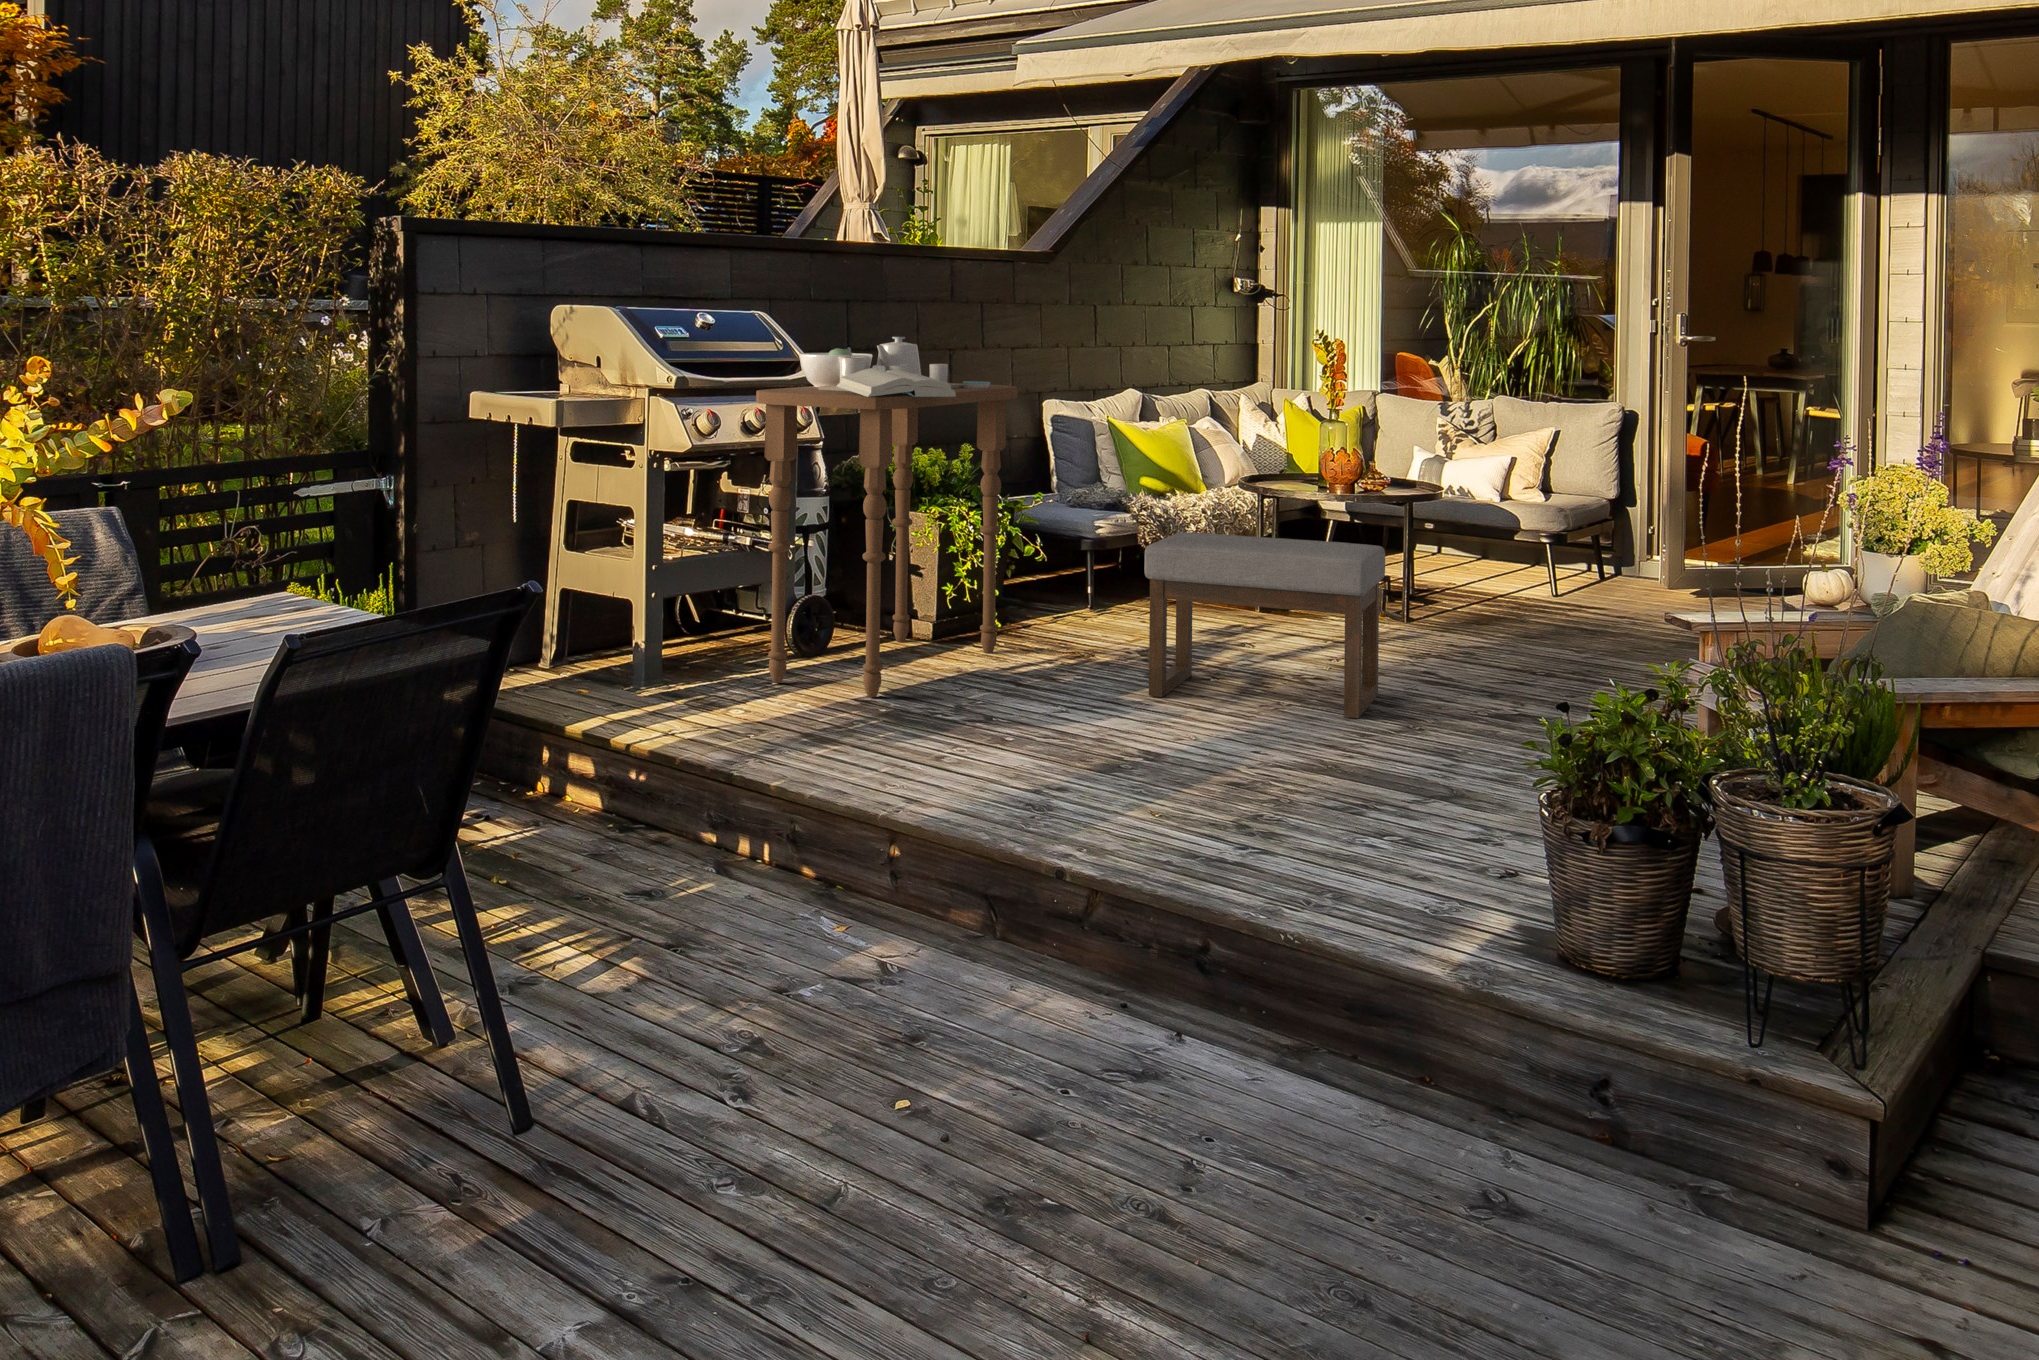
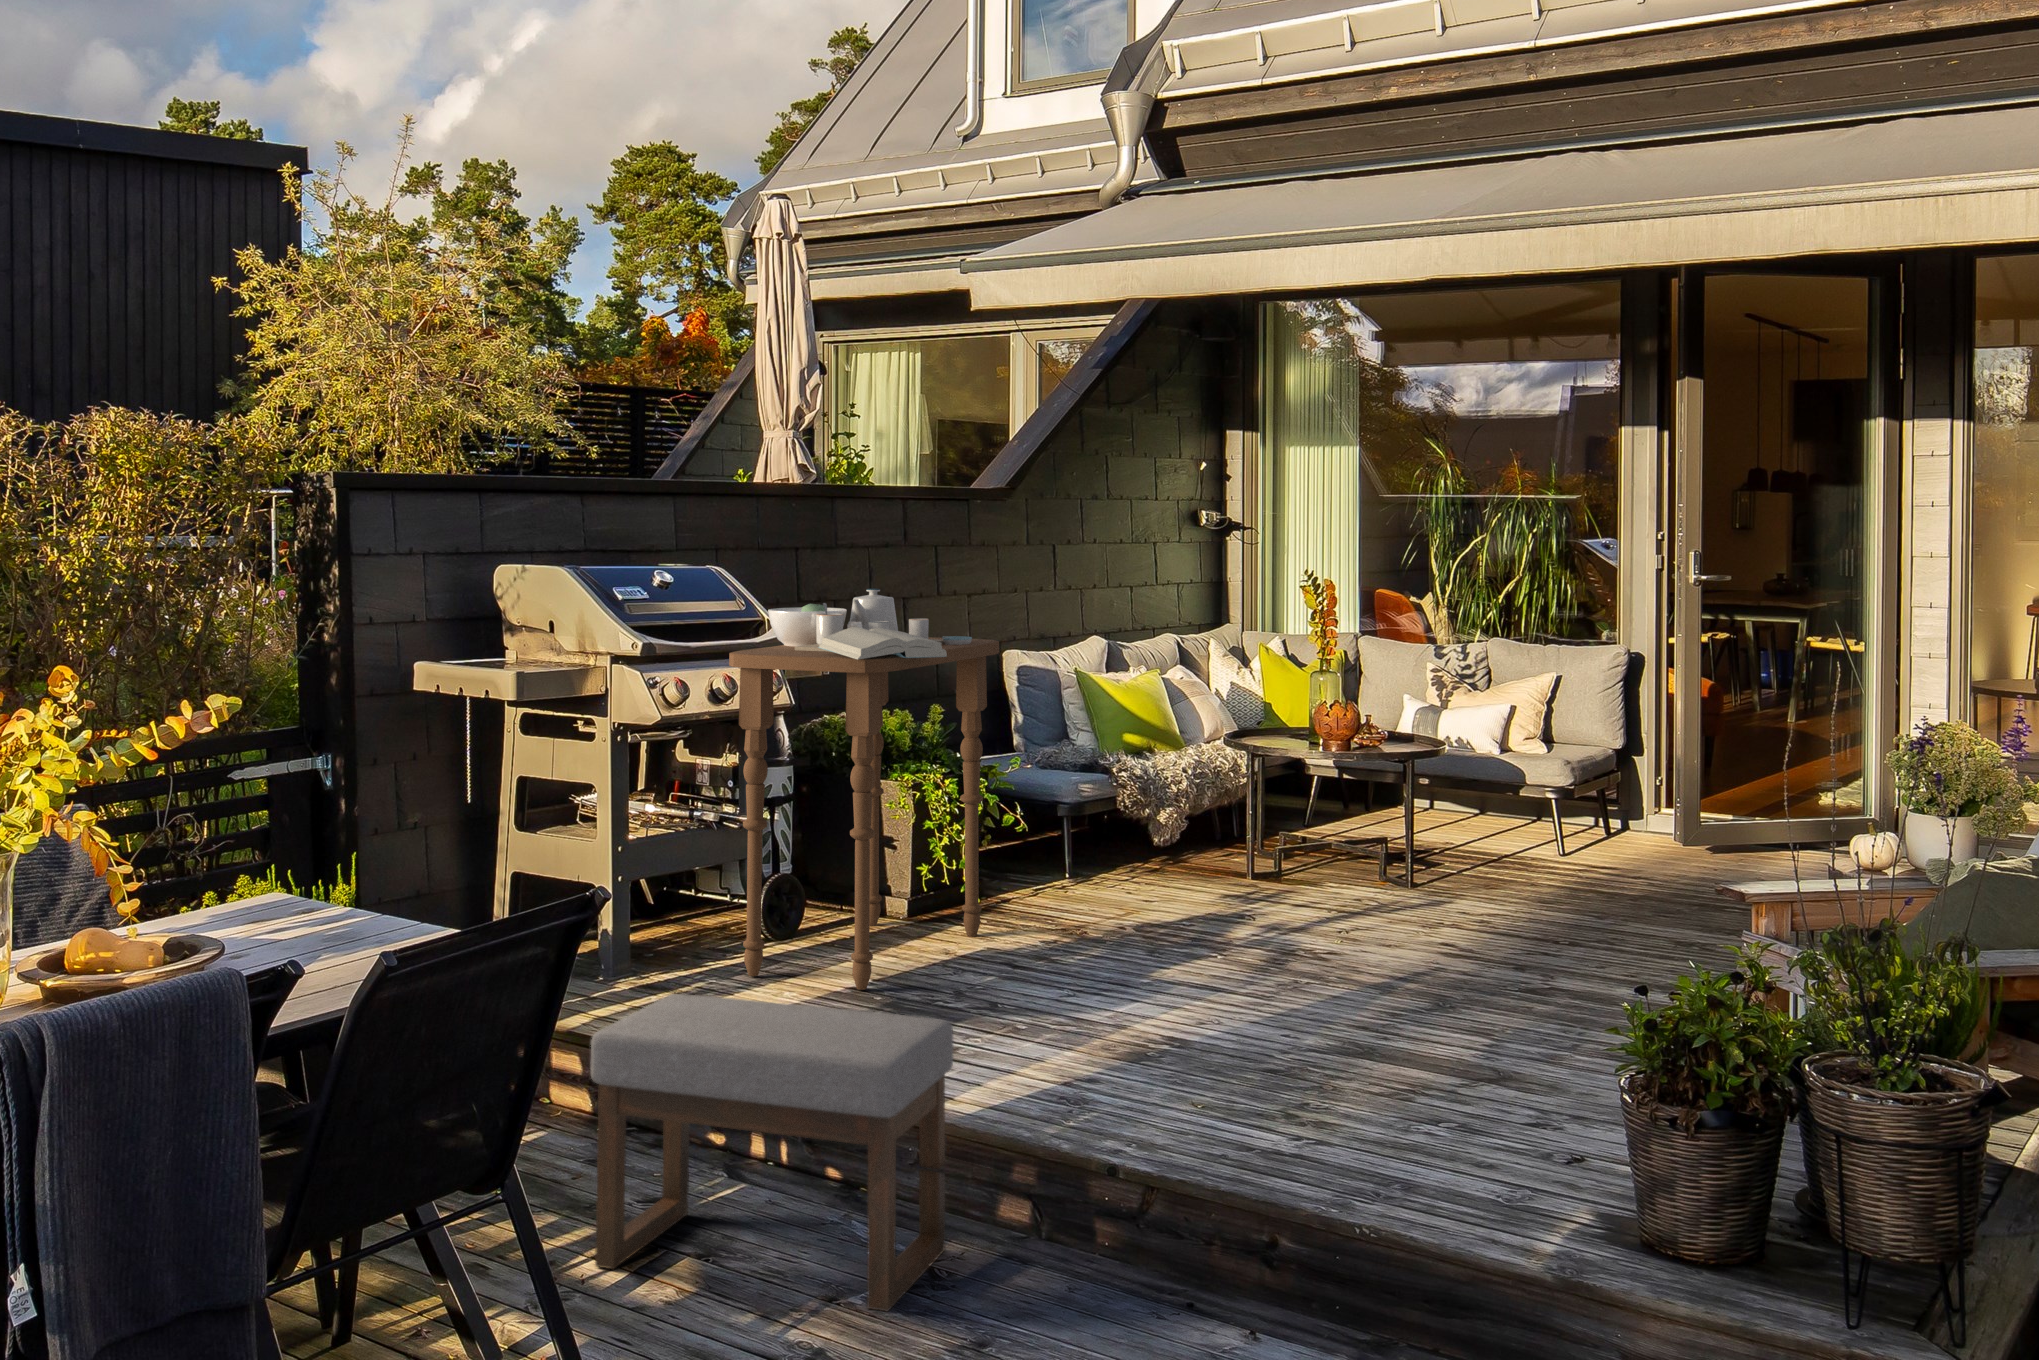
ottoman: present [1144,532,1385,718] -> present [591,994,953,1311]

